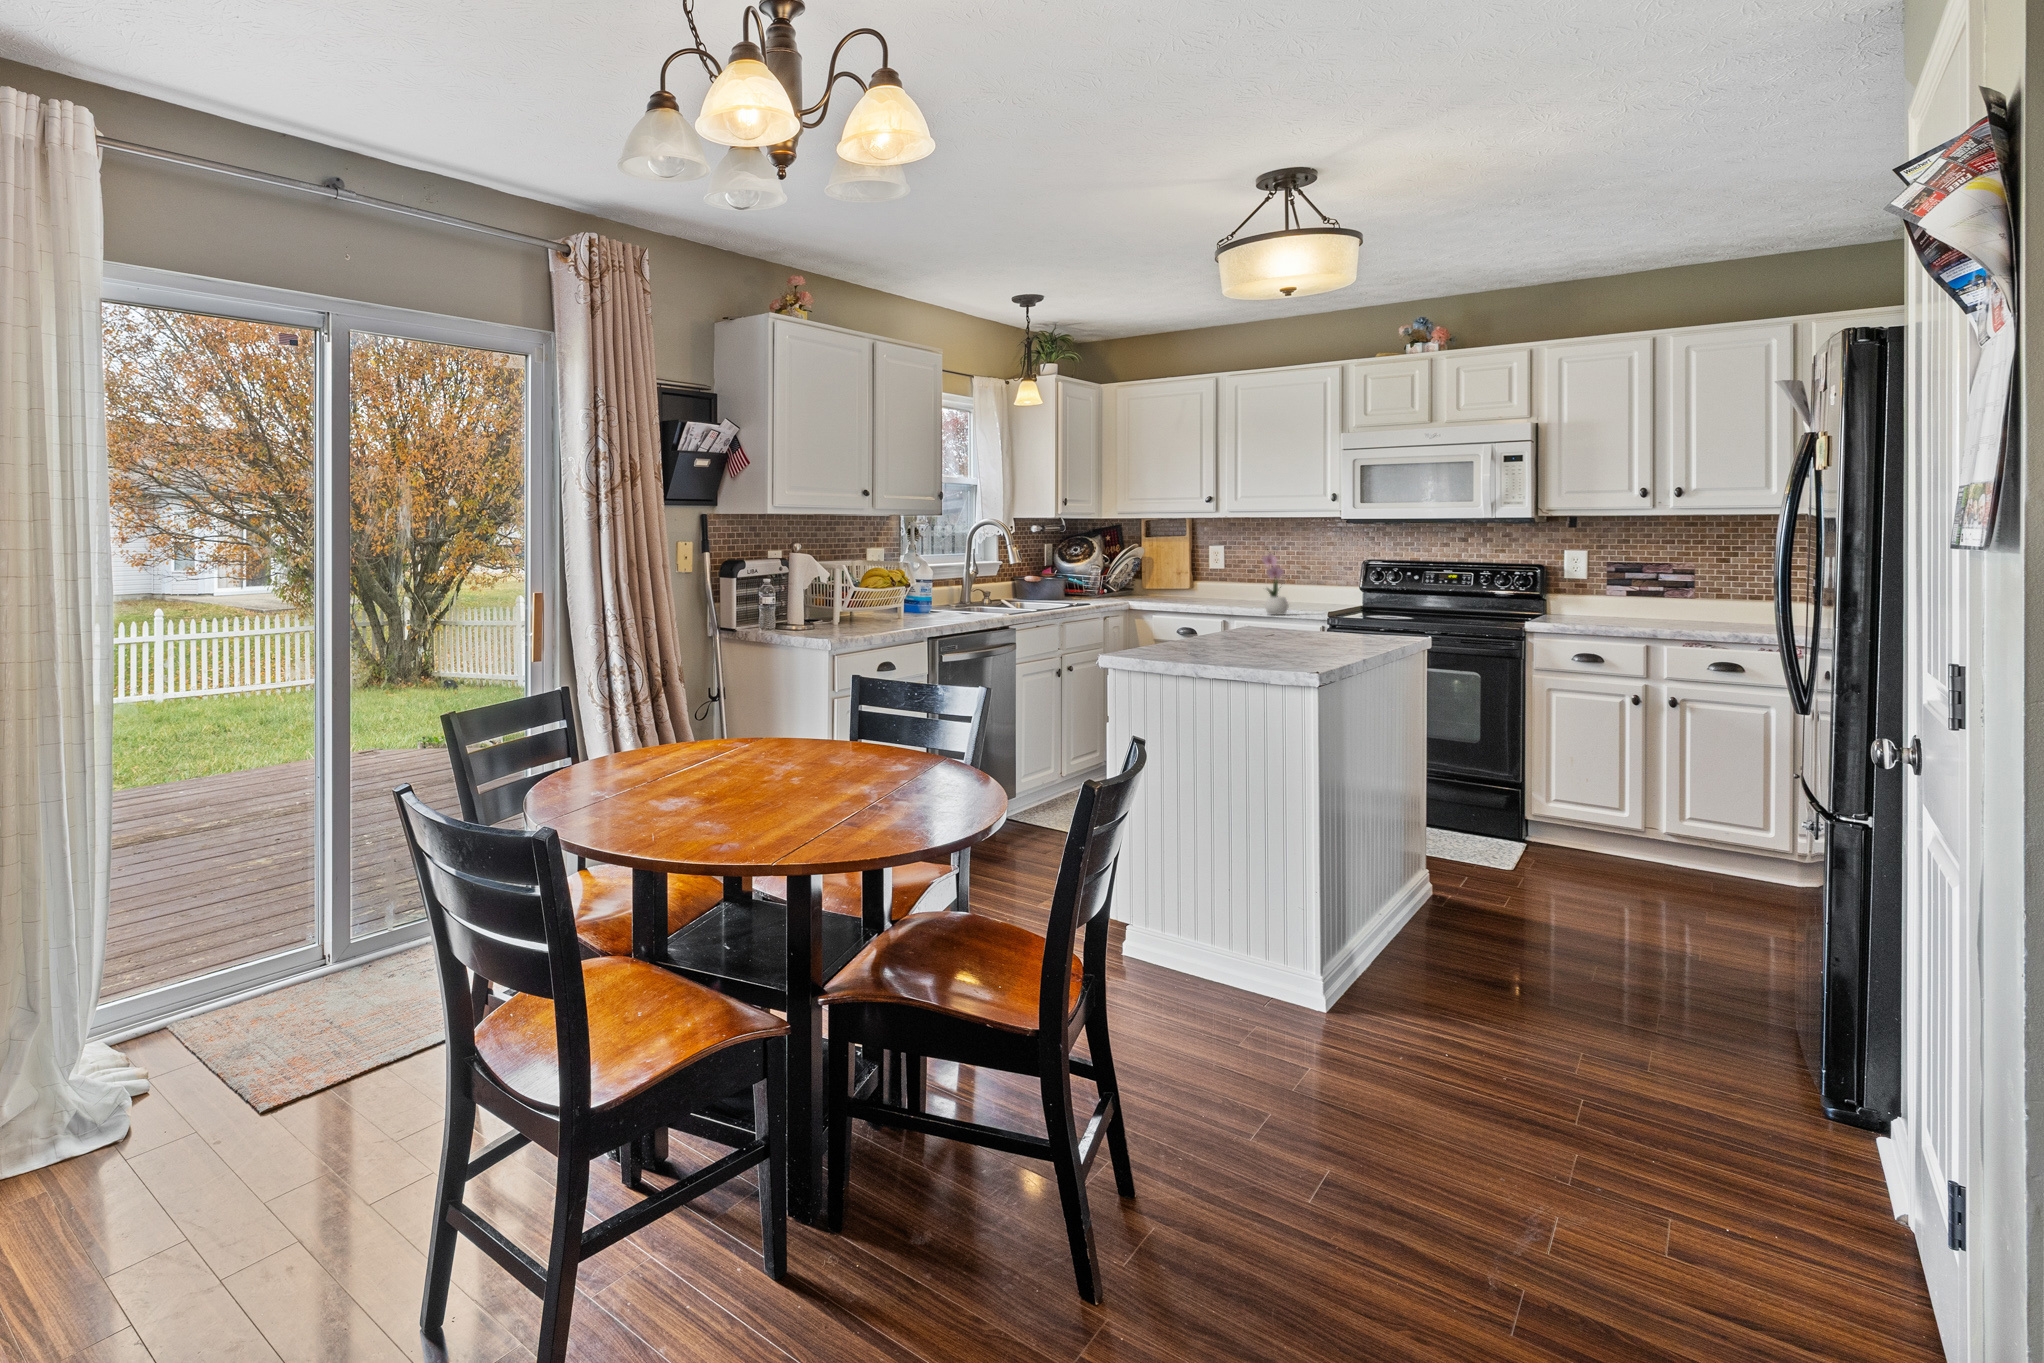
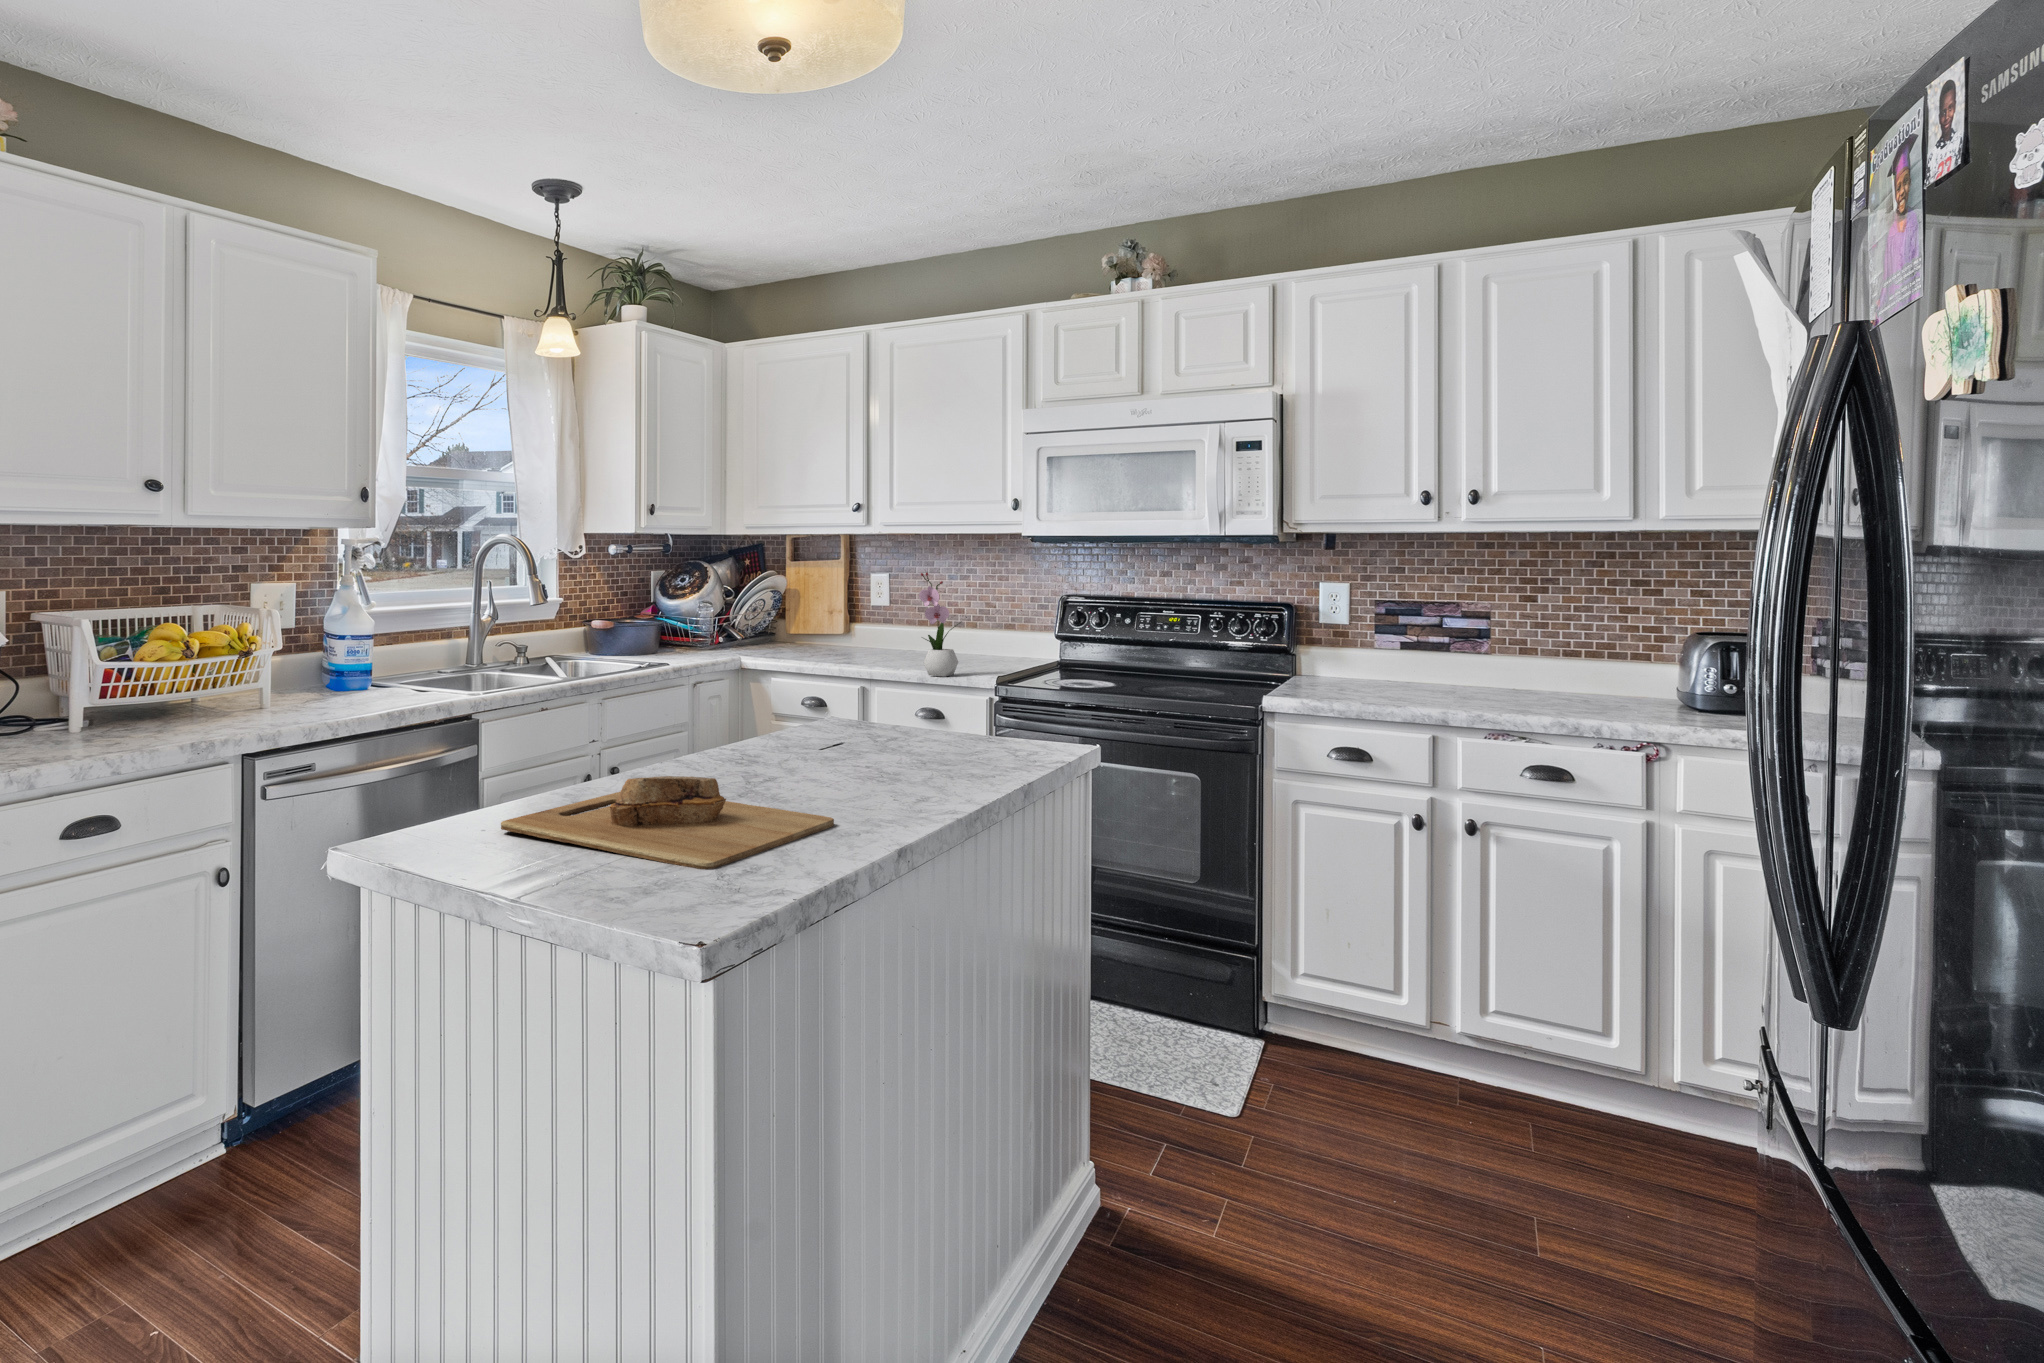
cutting board: none [1156,629,1320,663] -> present [501,776,834,869]

